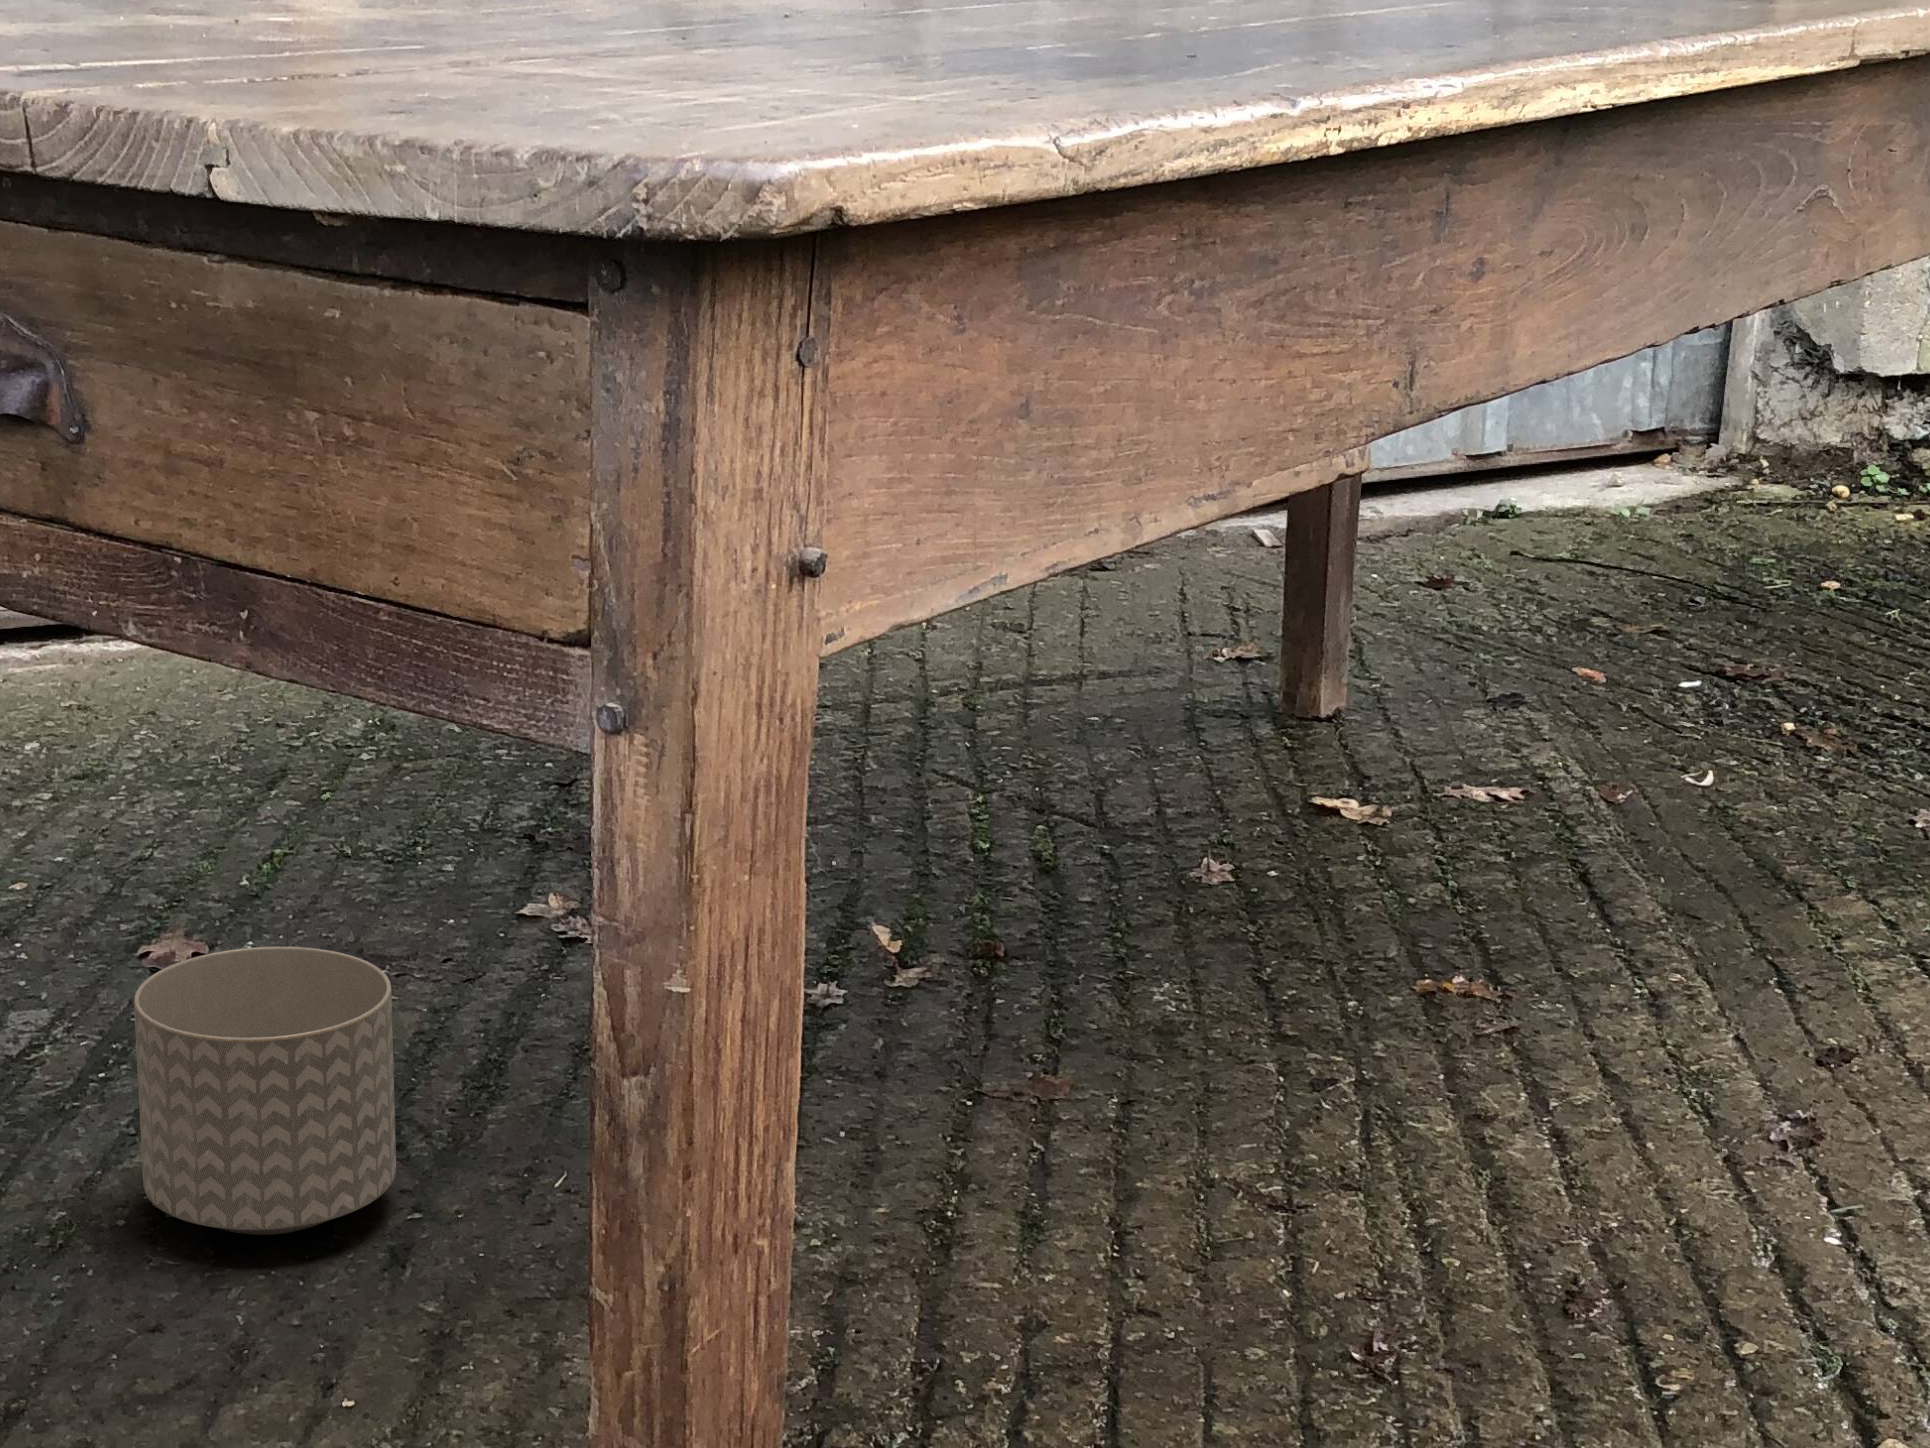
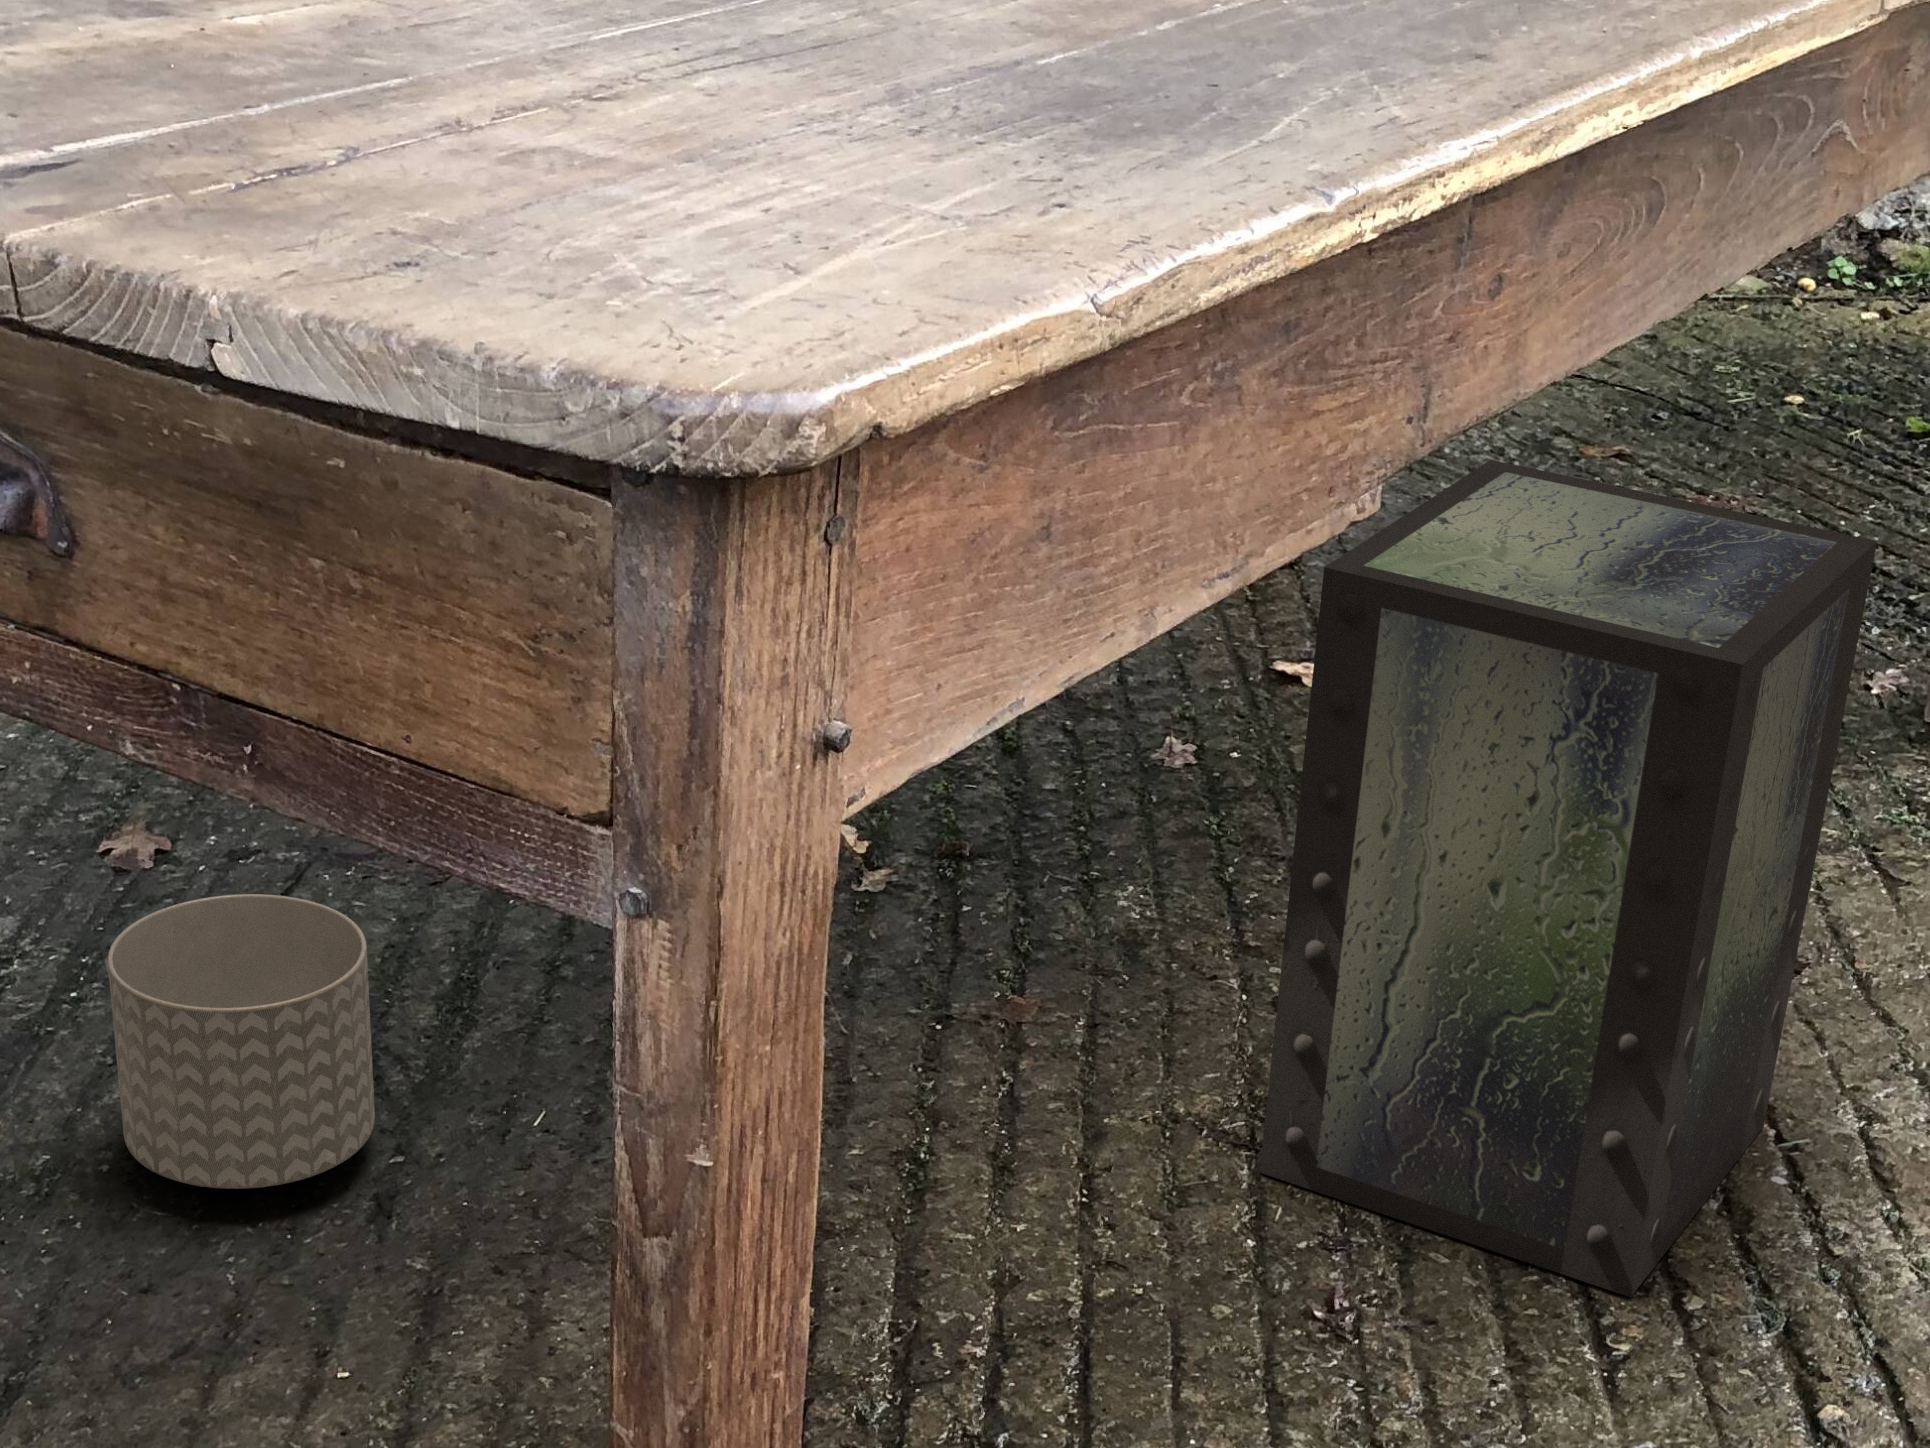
storage box: none [1294,523,1885,1342] -> present [1259,460,1877,1297]

